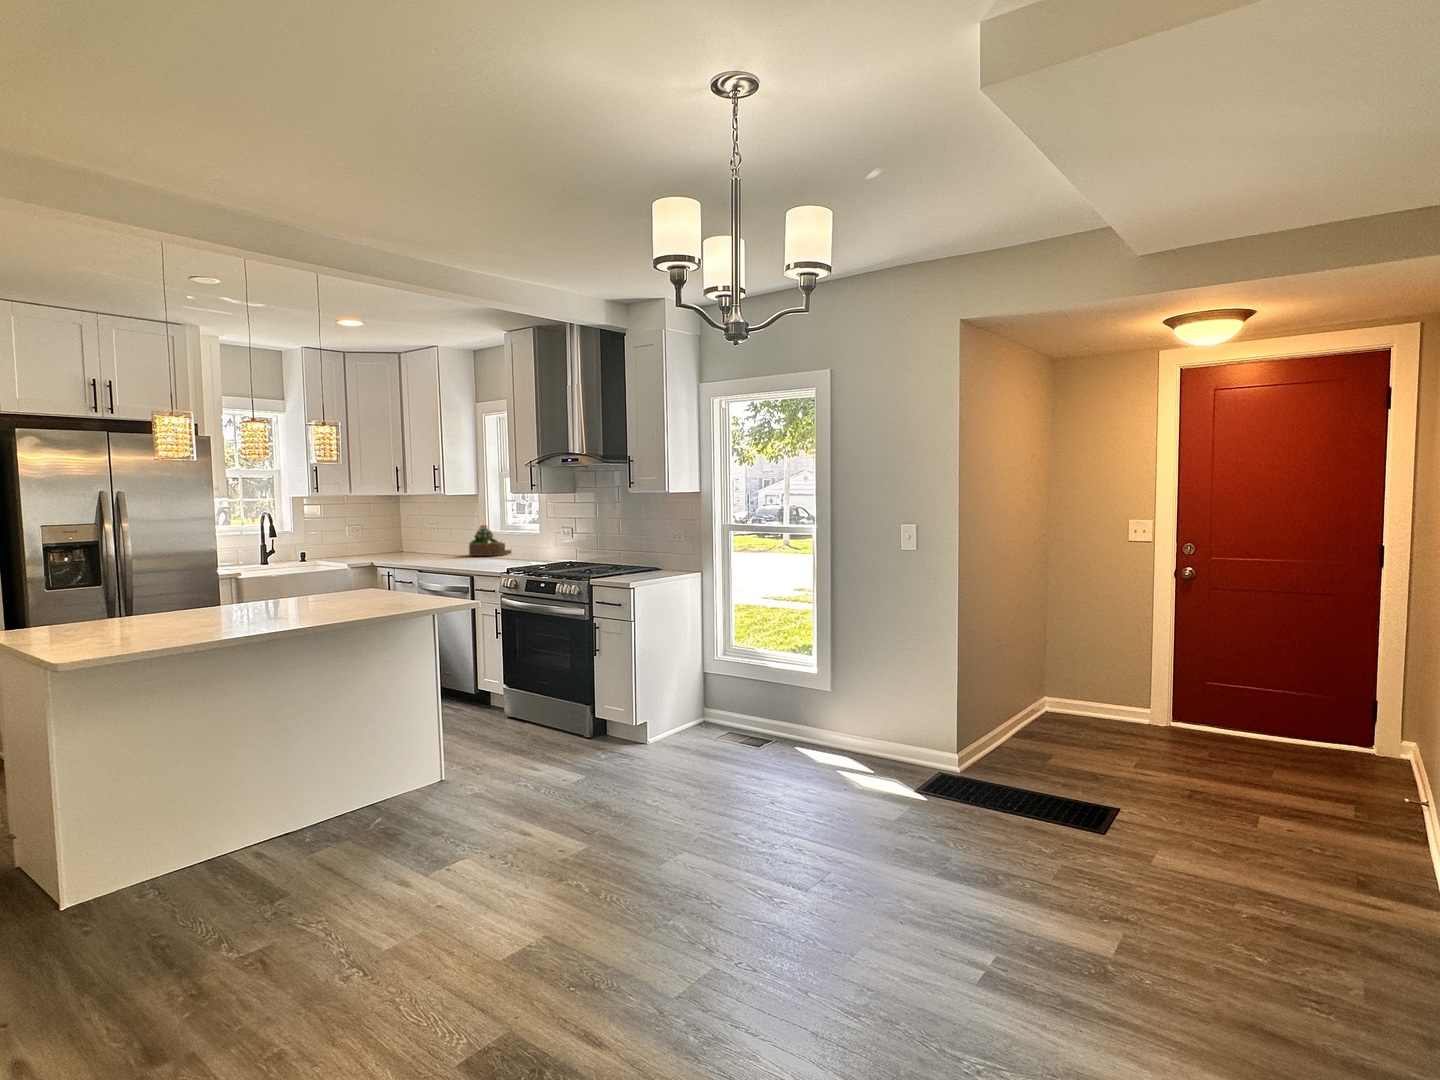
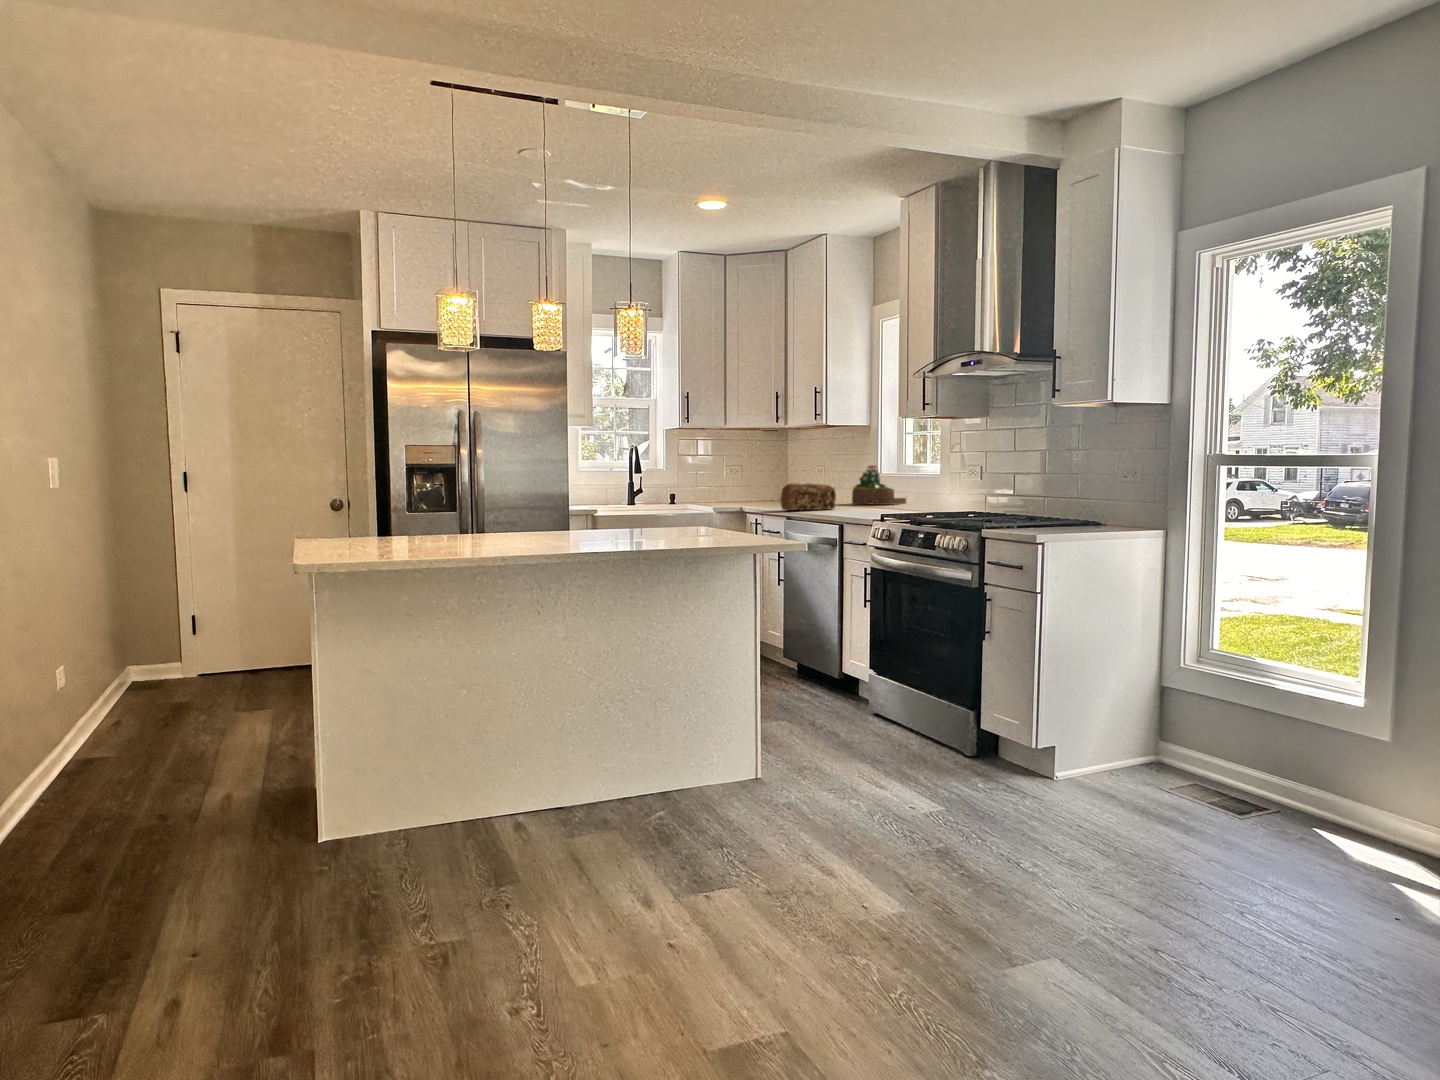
bread loaf: none [414,543,461,566] -> present [781,484,836,511]

